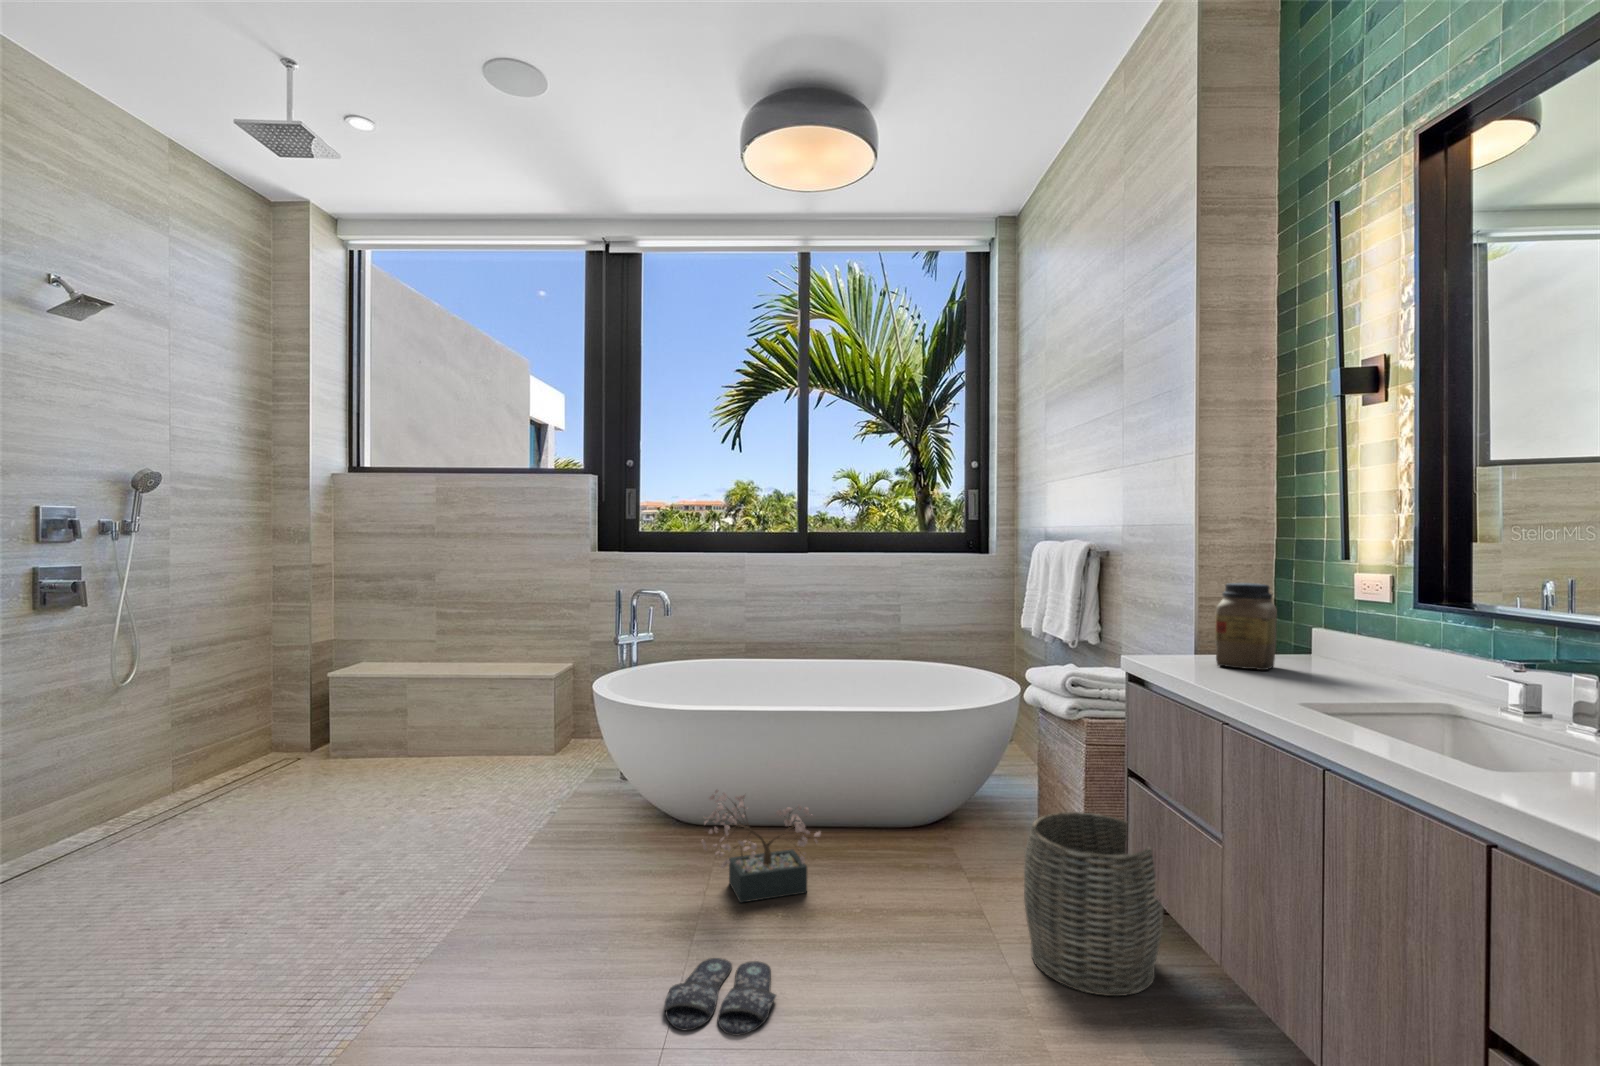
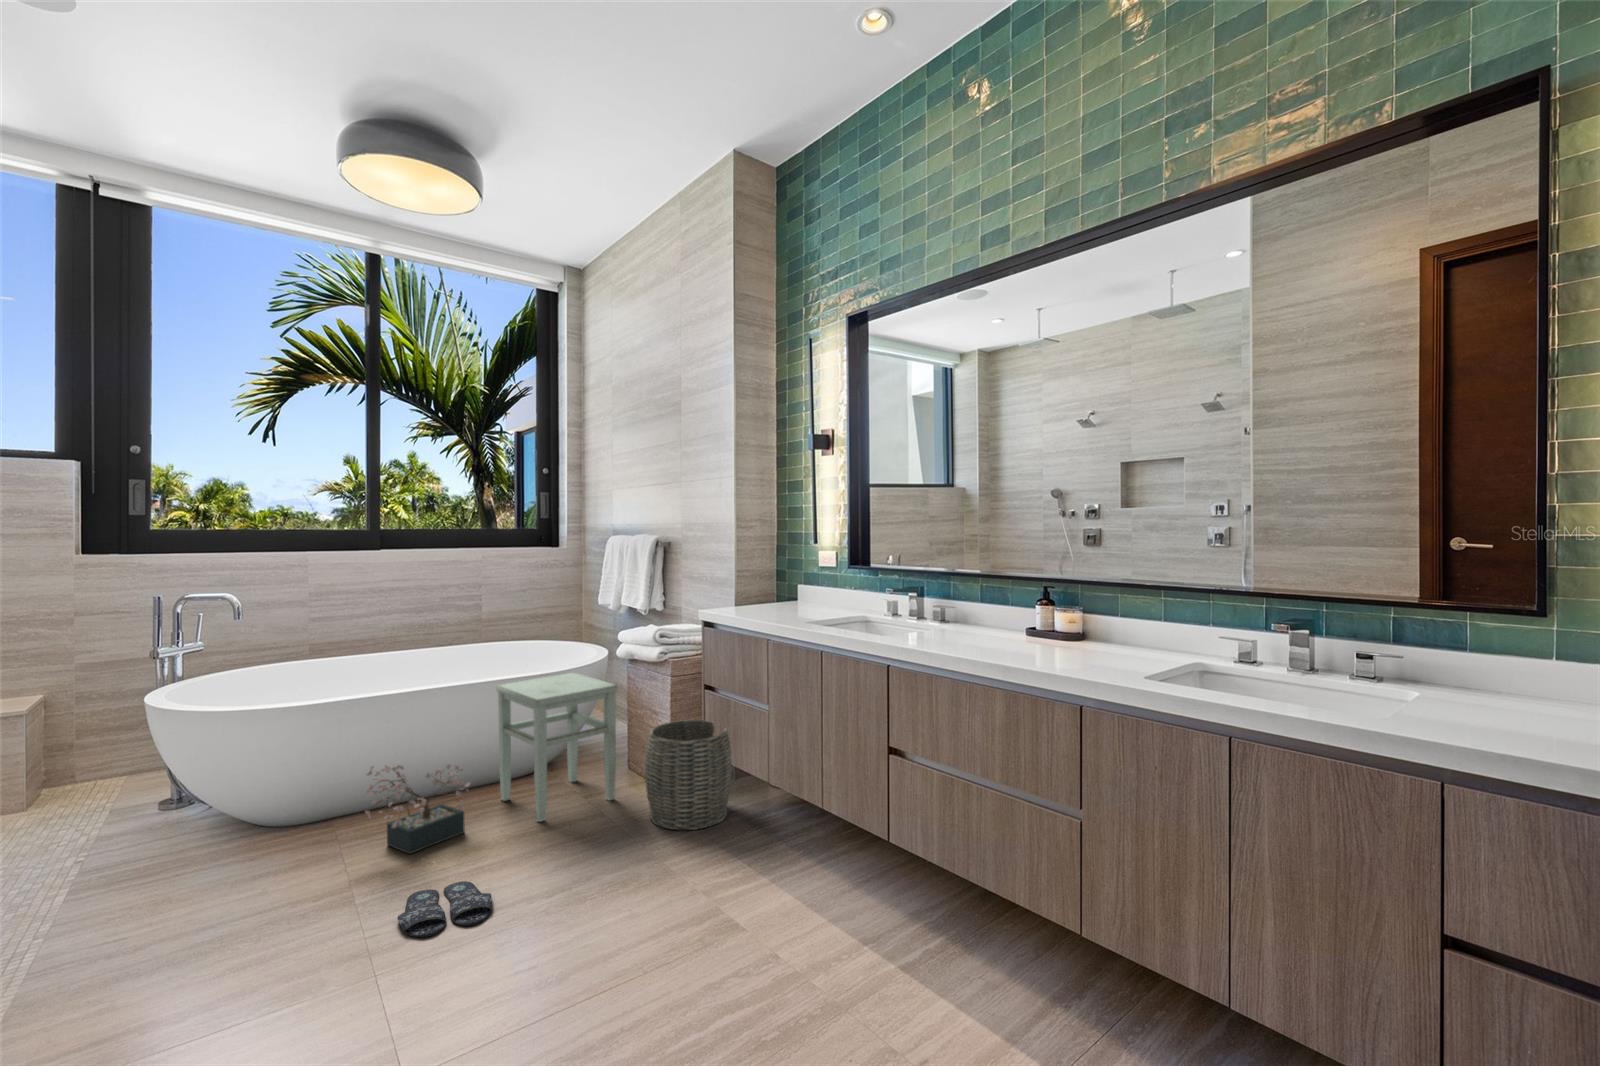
jar: present [1215,583,1277,670] -> none [756,561,787,613]
stool: none [866,716,1005,906] -> present [496,673,618,822]

